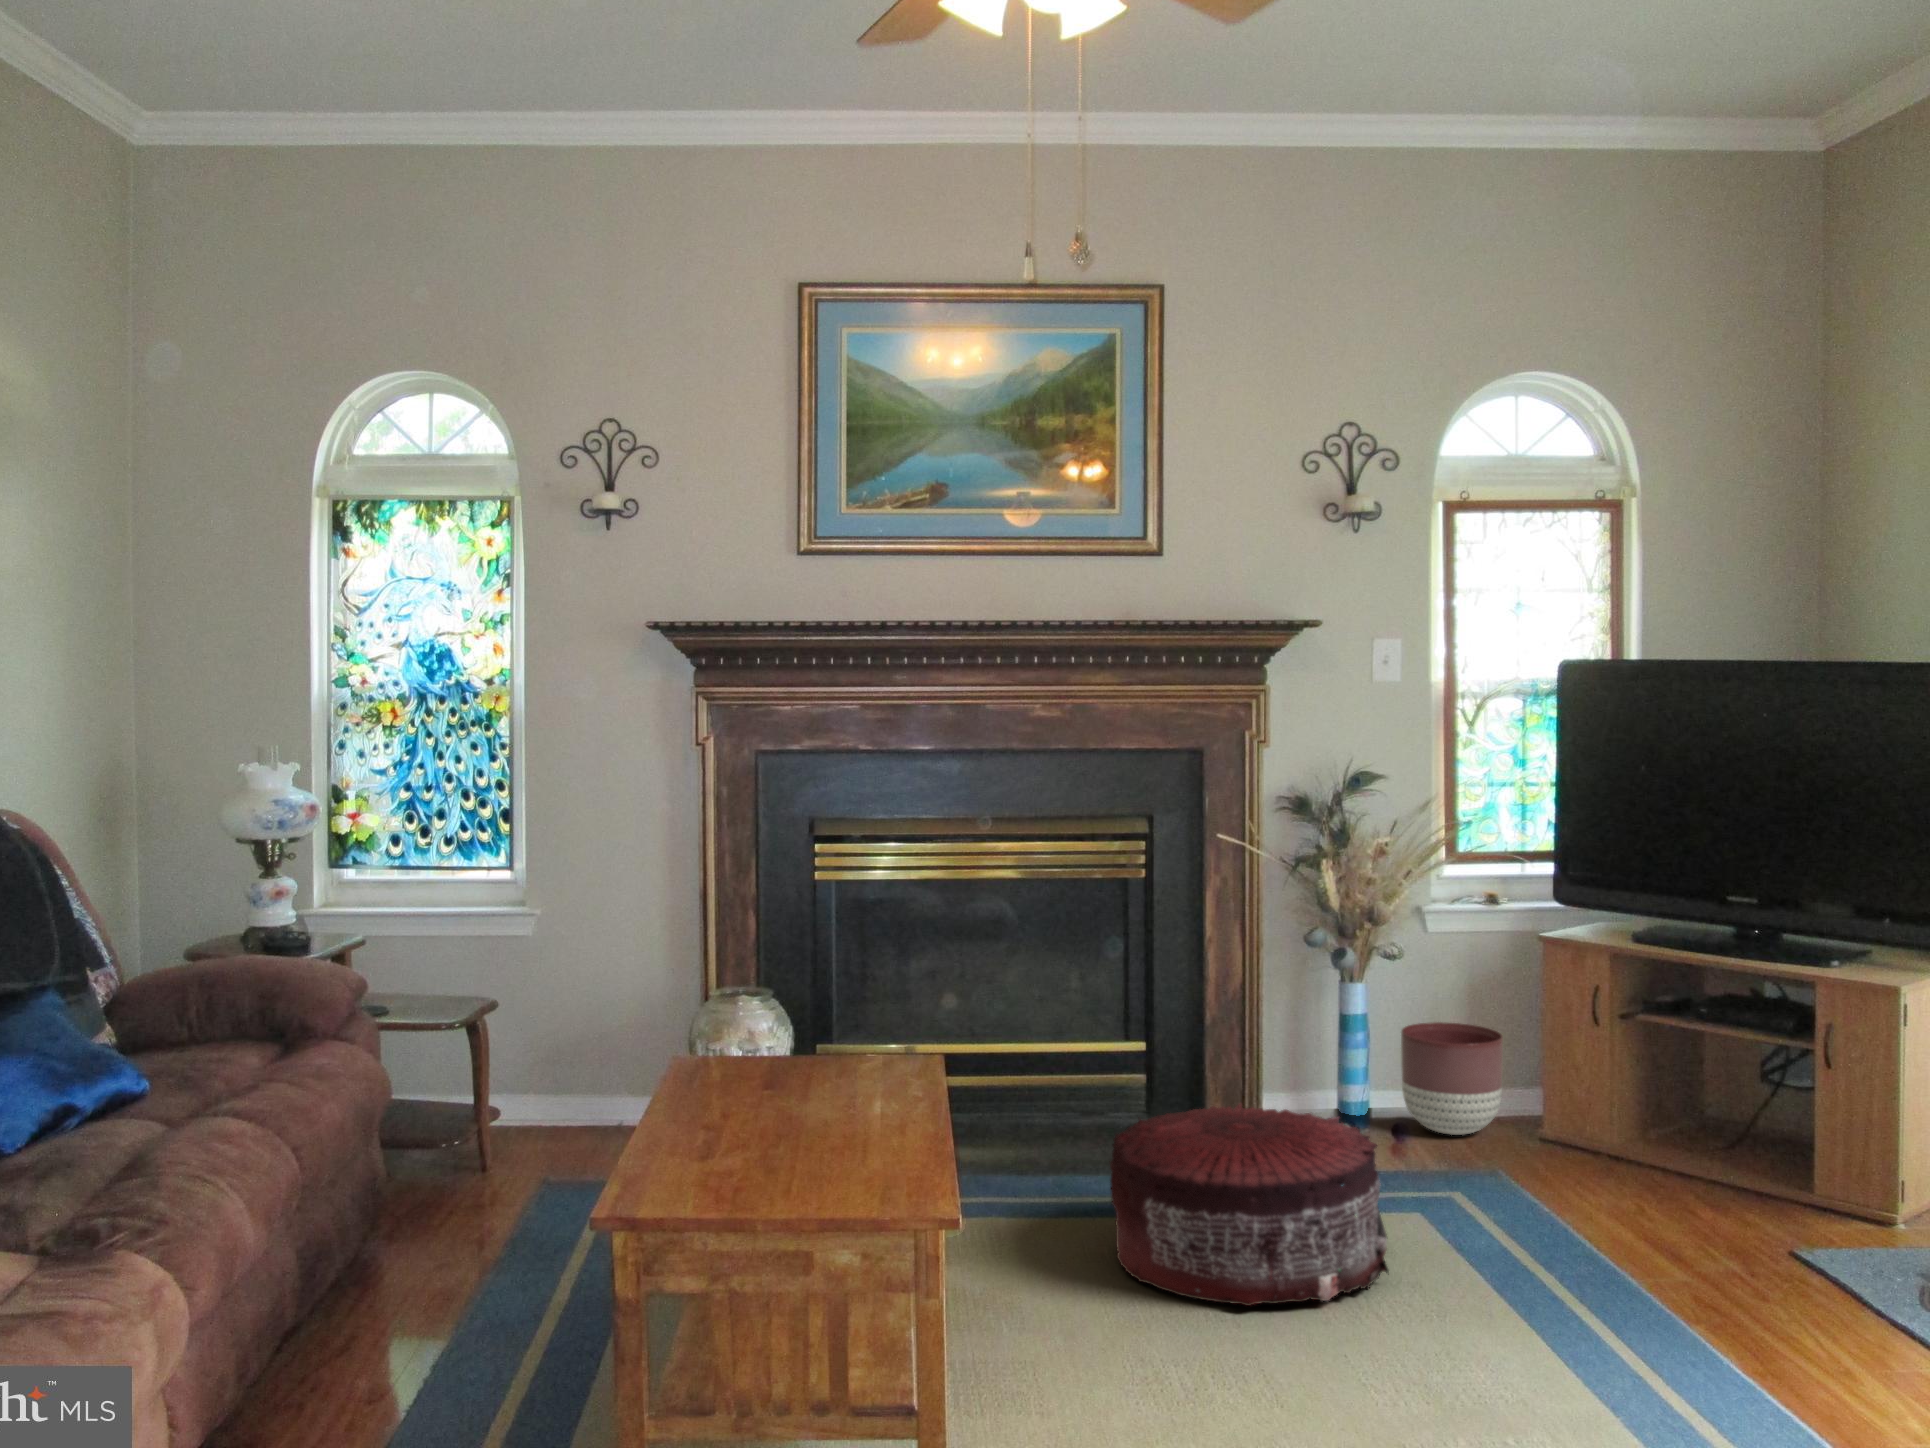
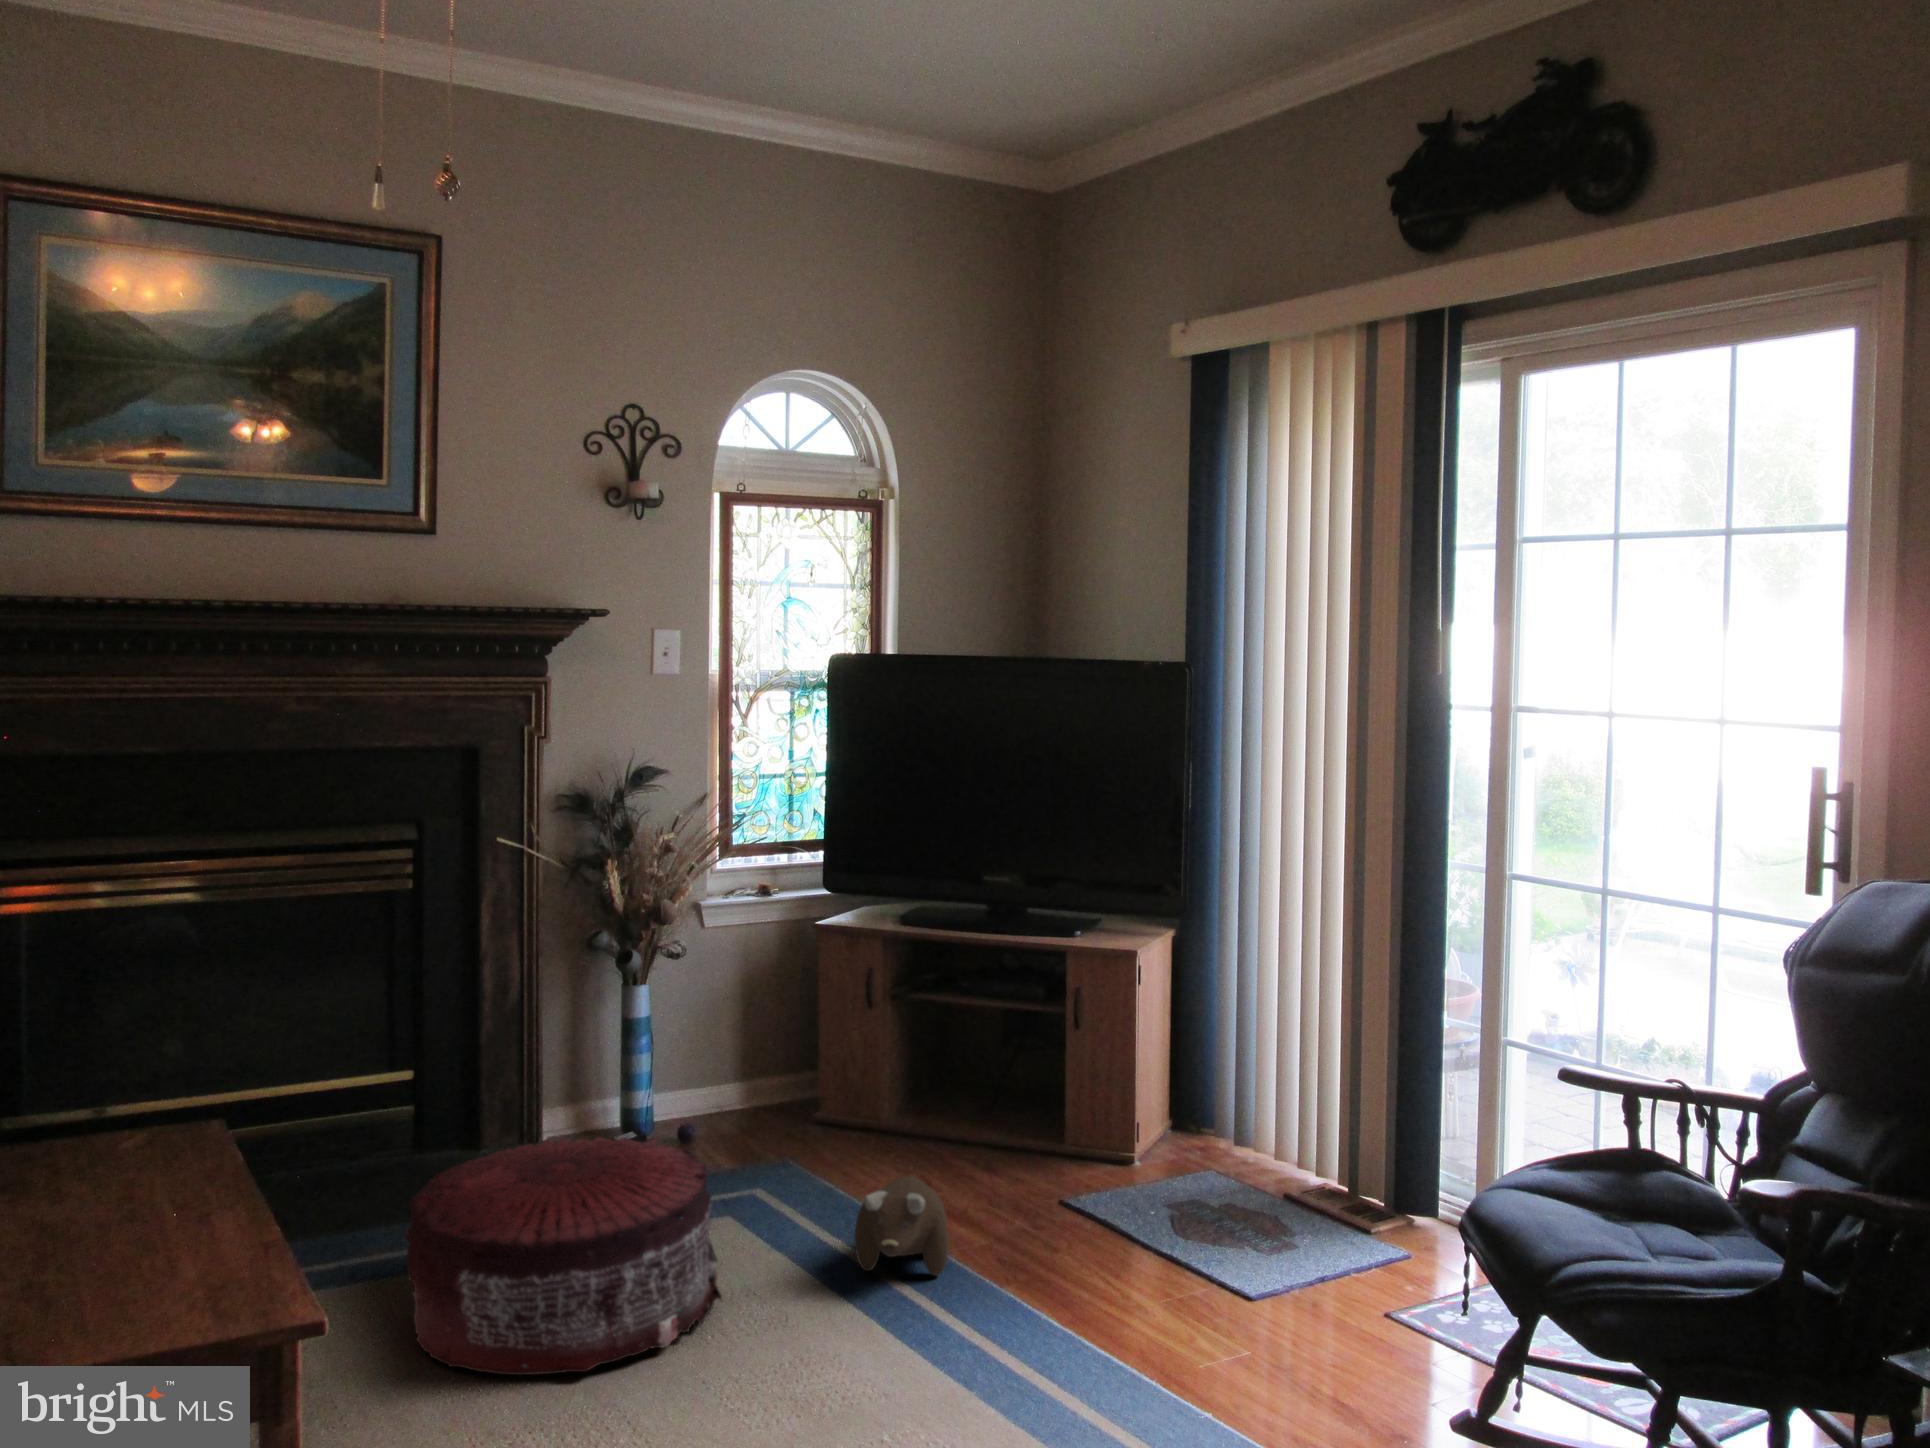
planter: present [1401,1022,1503,1135] -> none [684,1015,783,1128]
plush toy: none [1531,1189,1636,1294] -> present [854,1176,949,1276]

